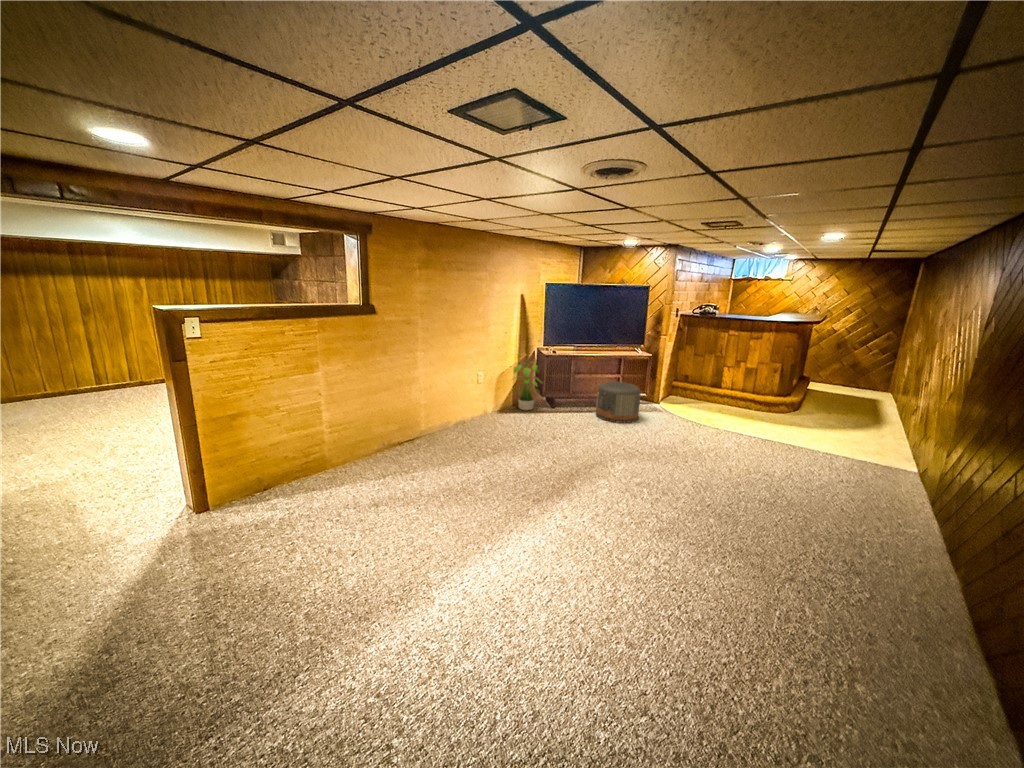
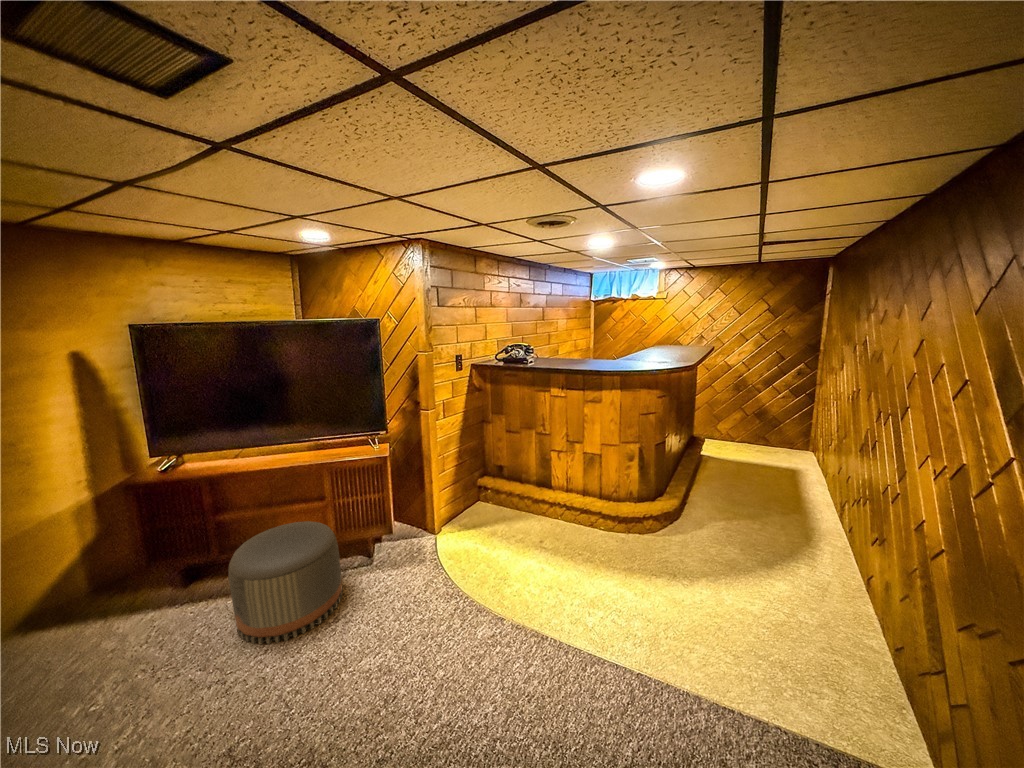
potted plant: present [514,363,540,410] -> none [15,498,131,612]

